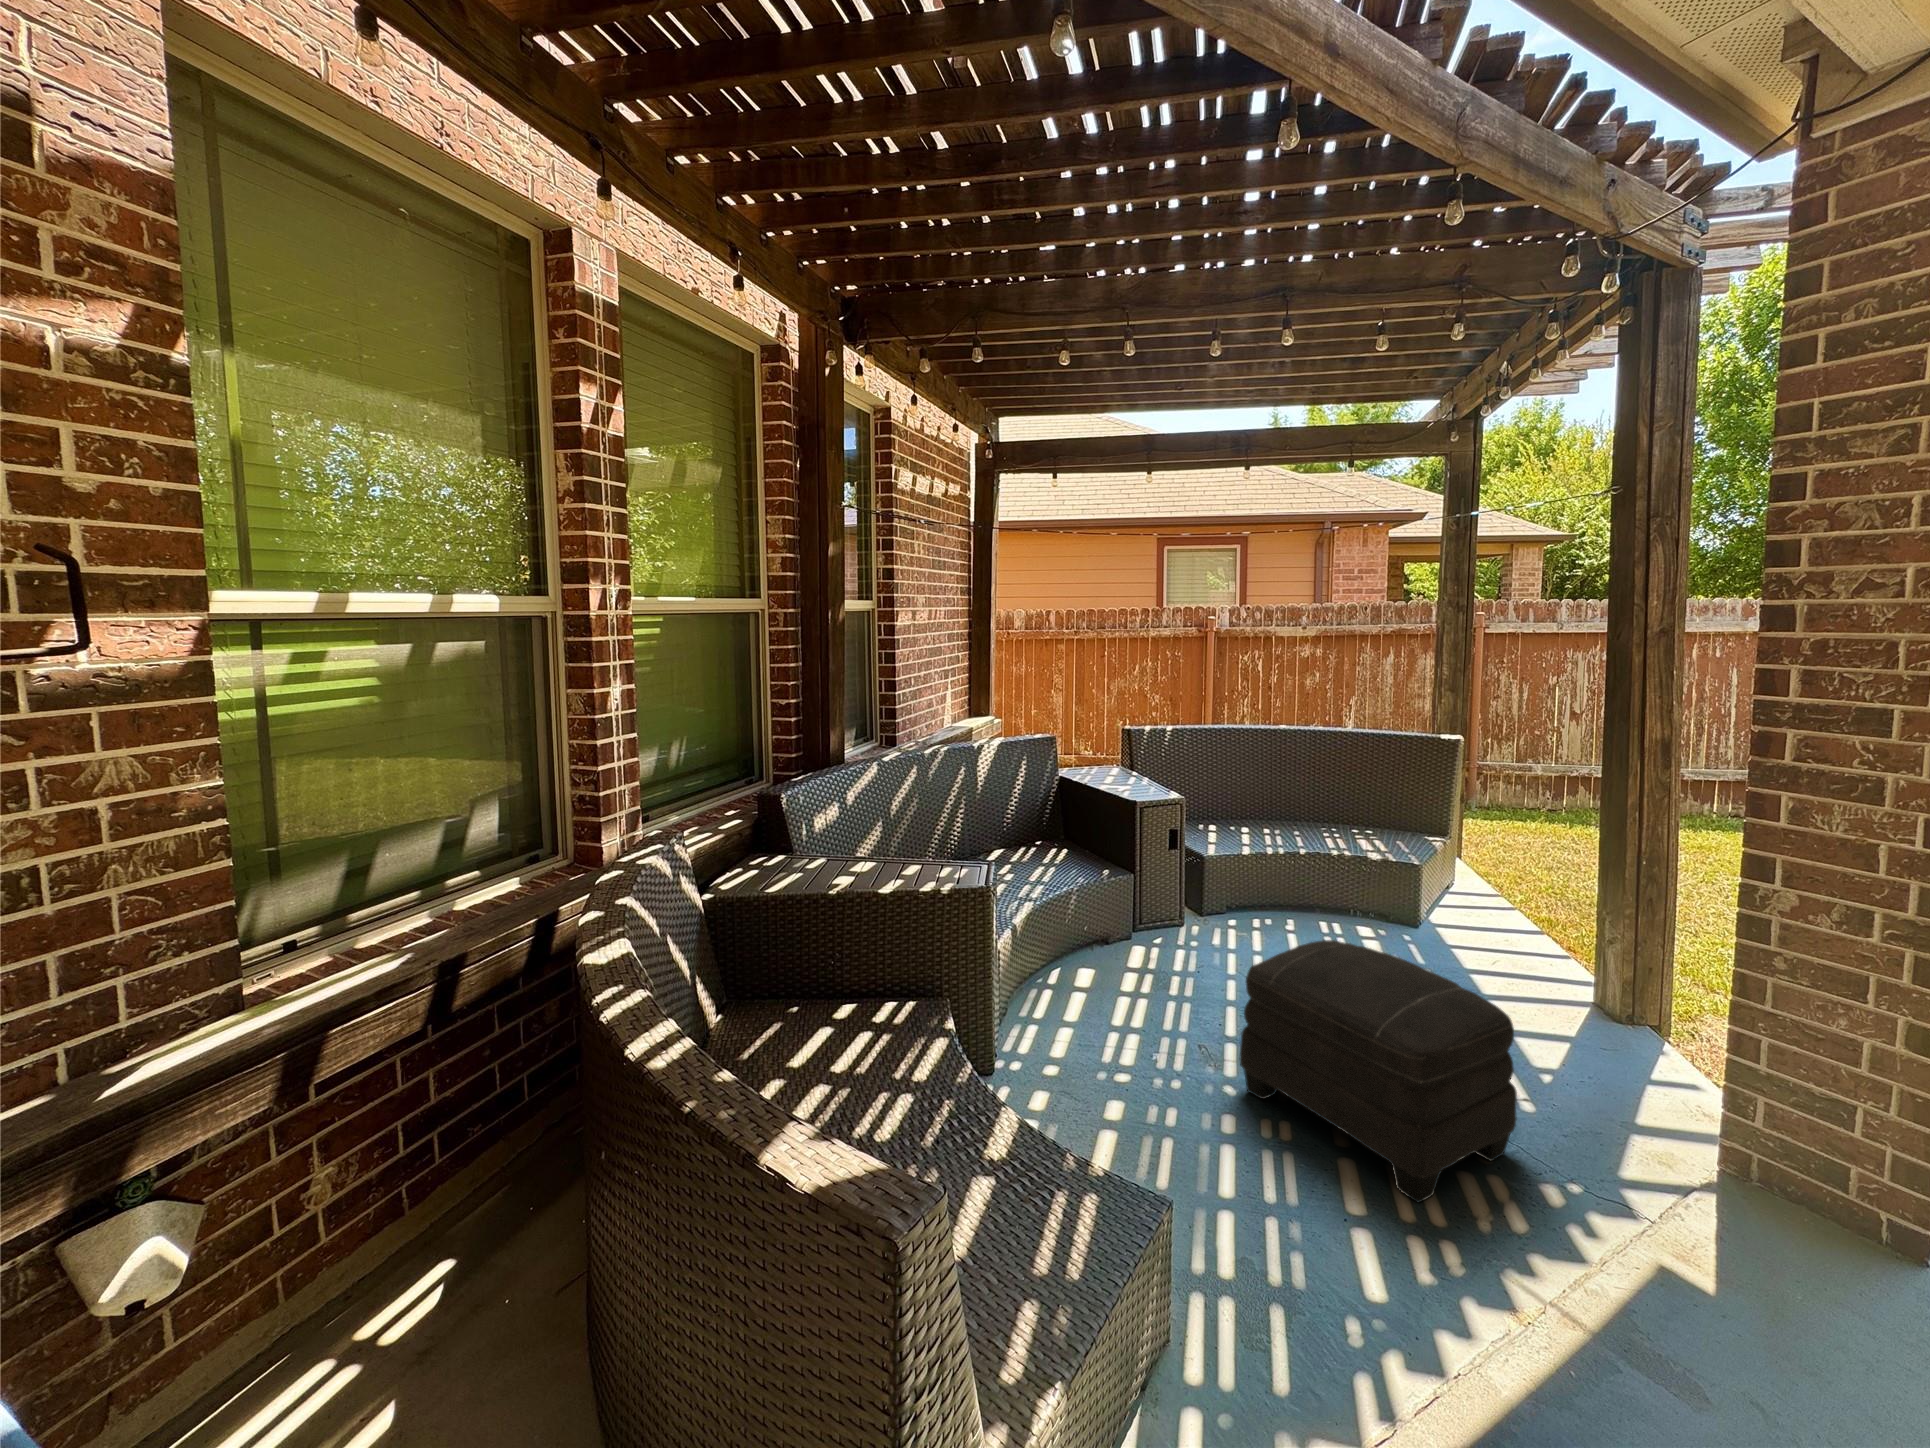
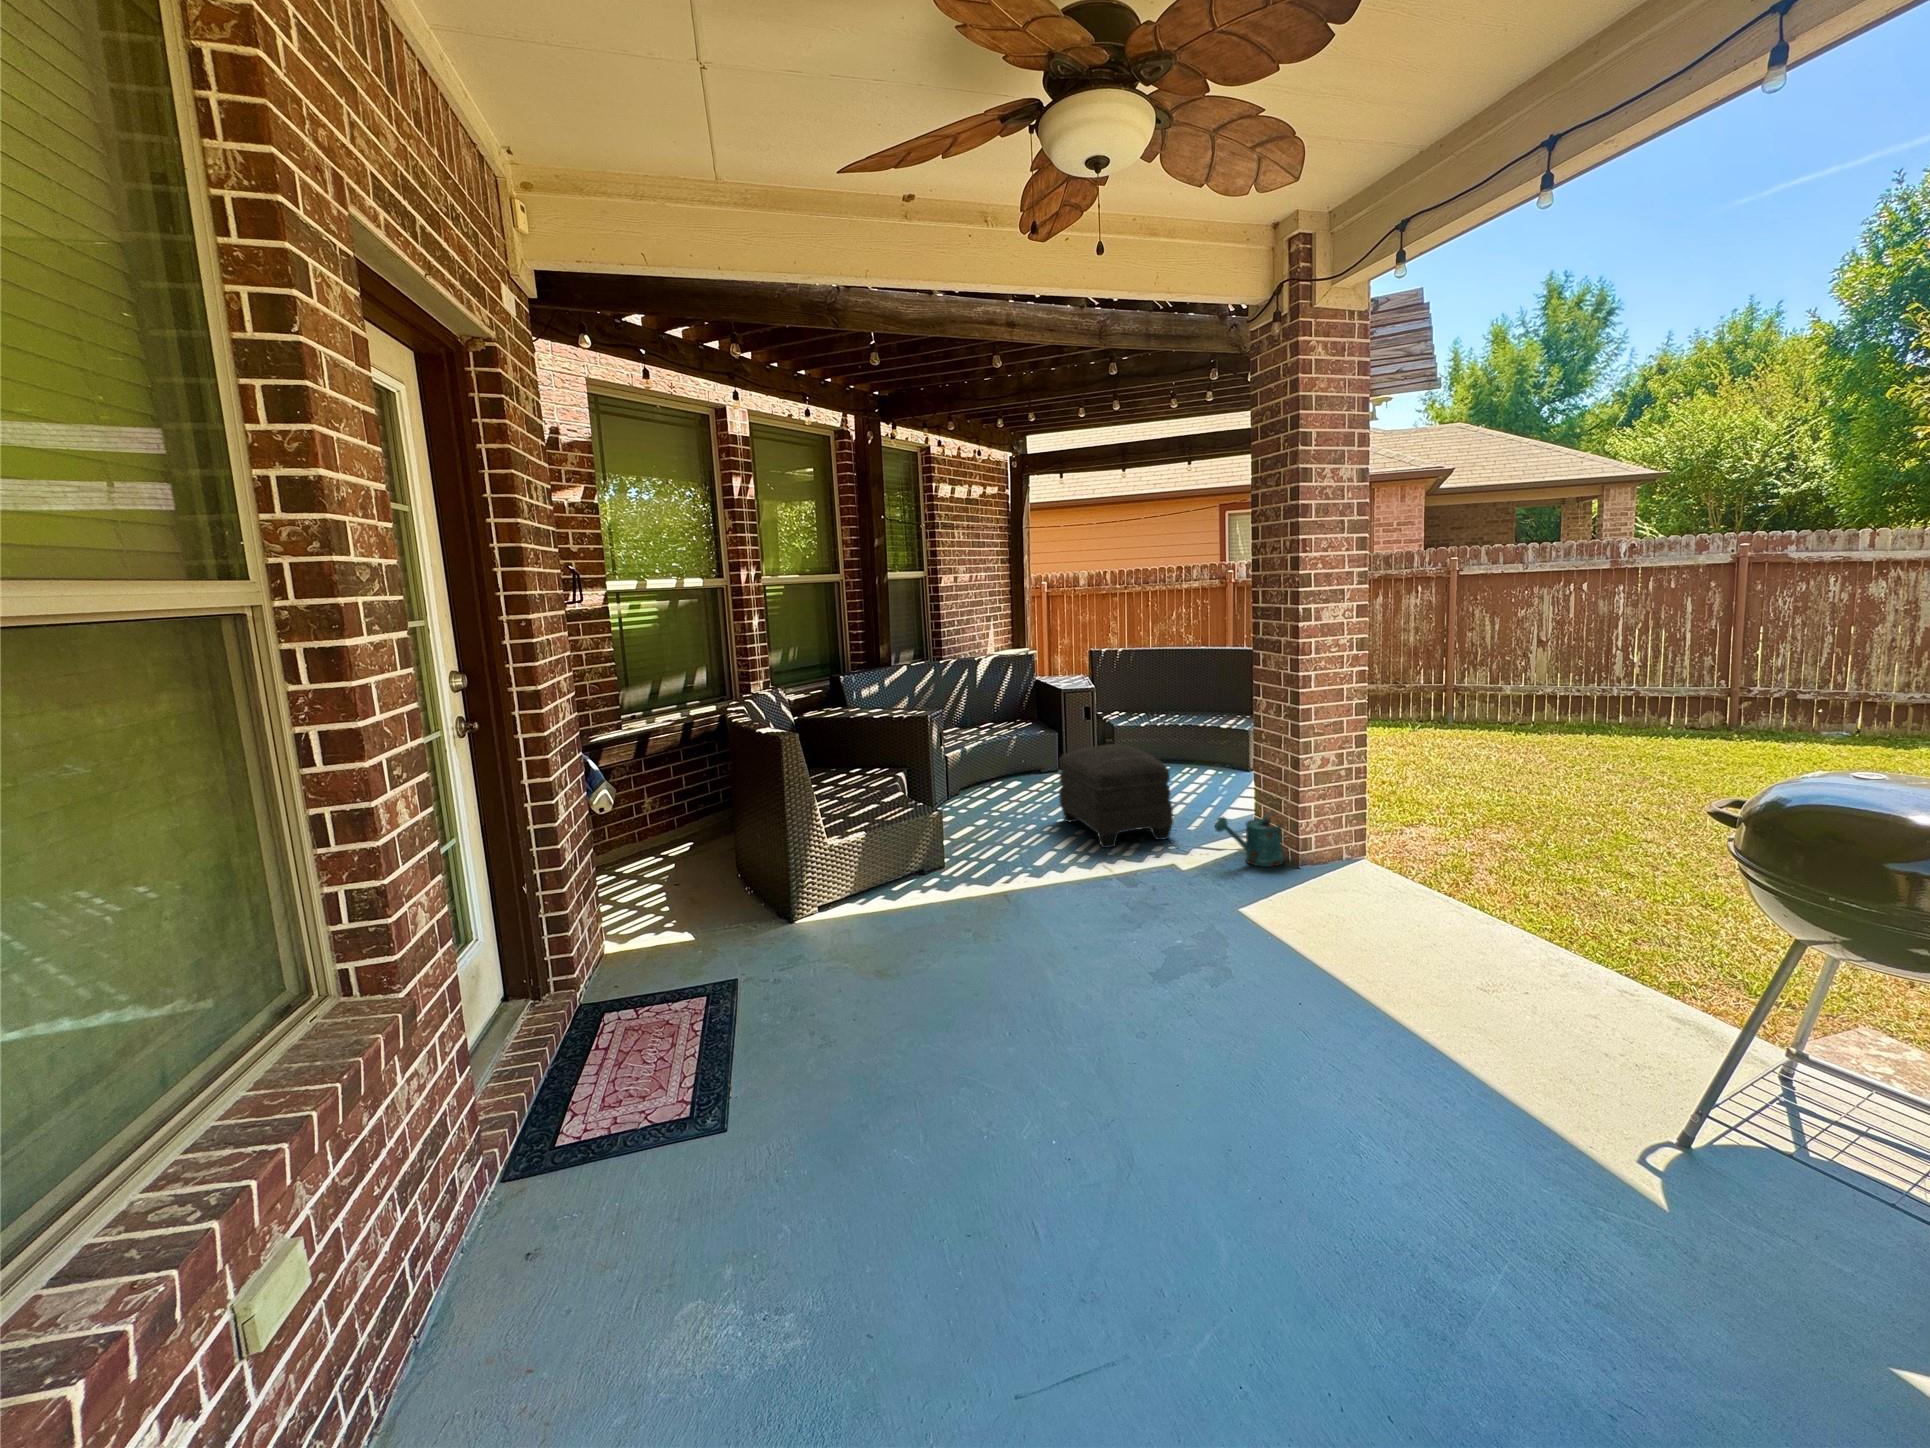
watering can: none [1723,1130,1841,1271] -> present [1215,811,1284,867]

